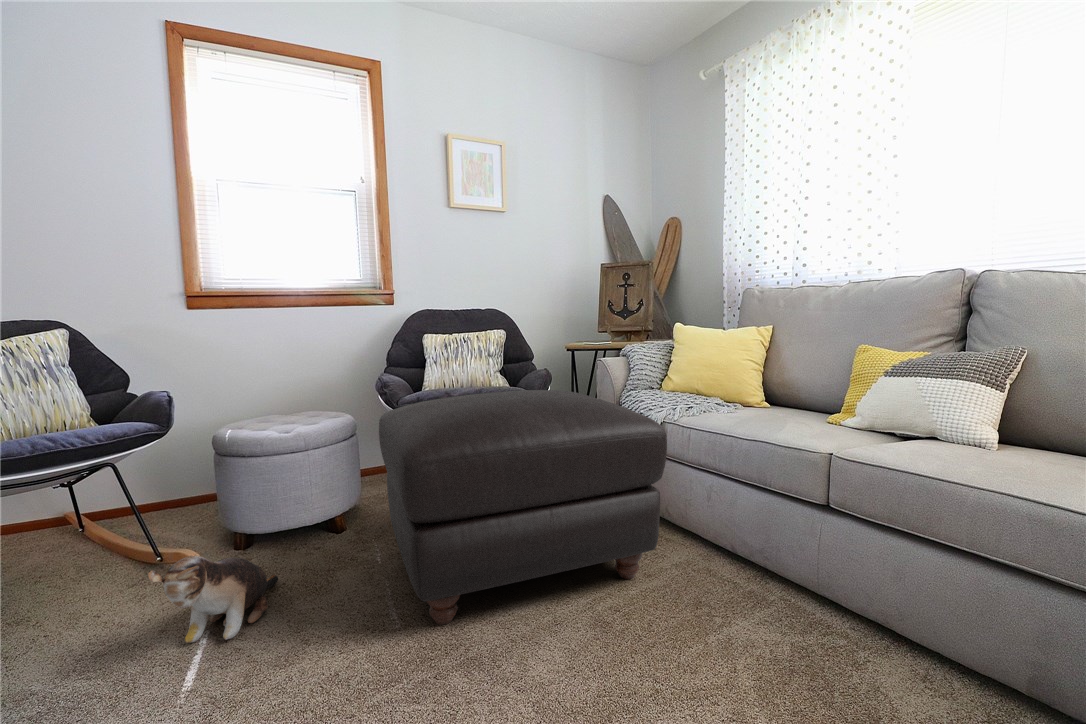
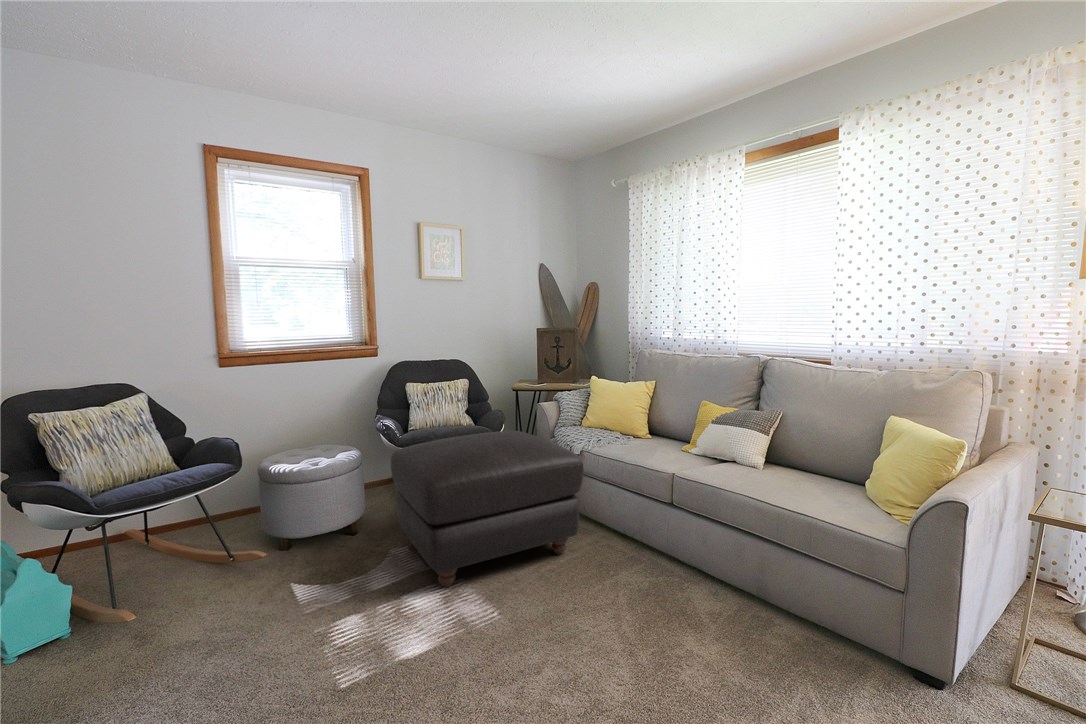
plush toy: present [148,554,278,643] -> none [270,551,330,607]

